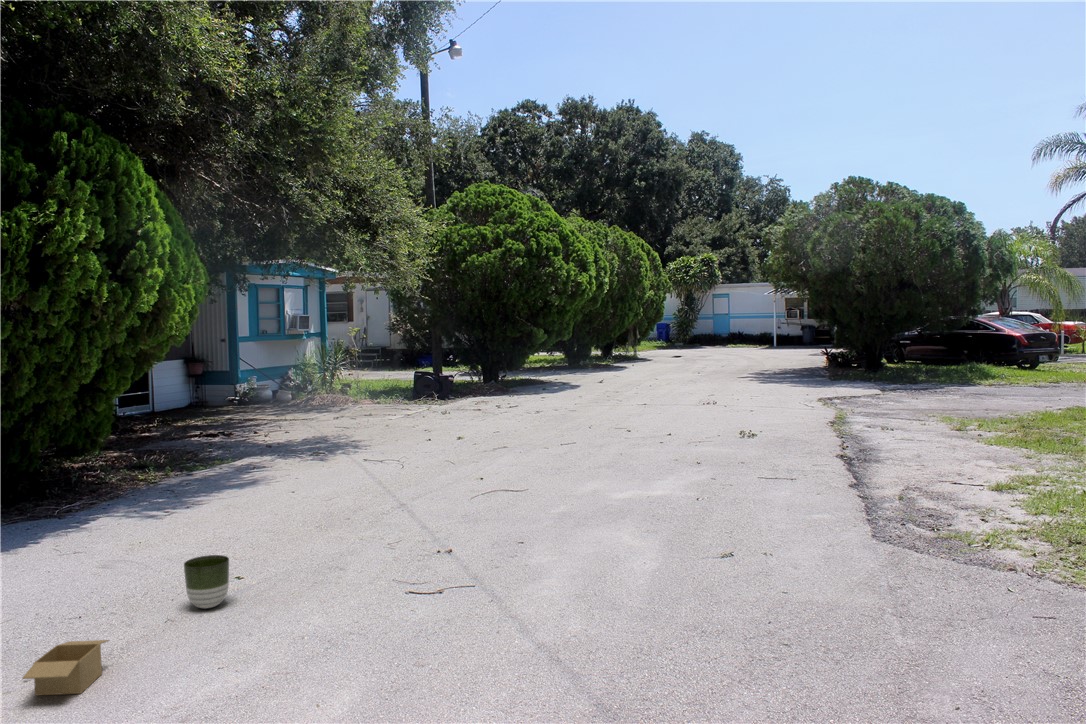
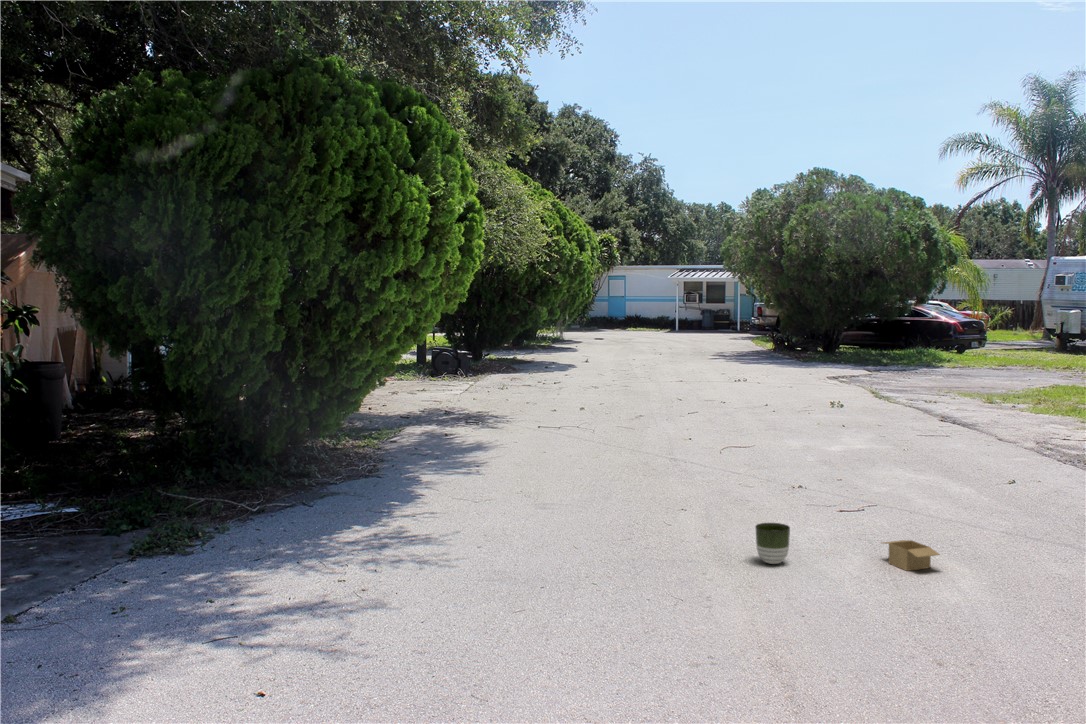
cardboard box: present [23,640,109,696] -> present [883,540,940,571]

